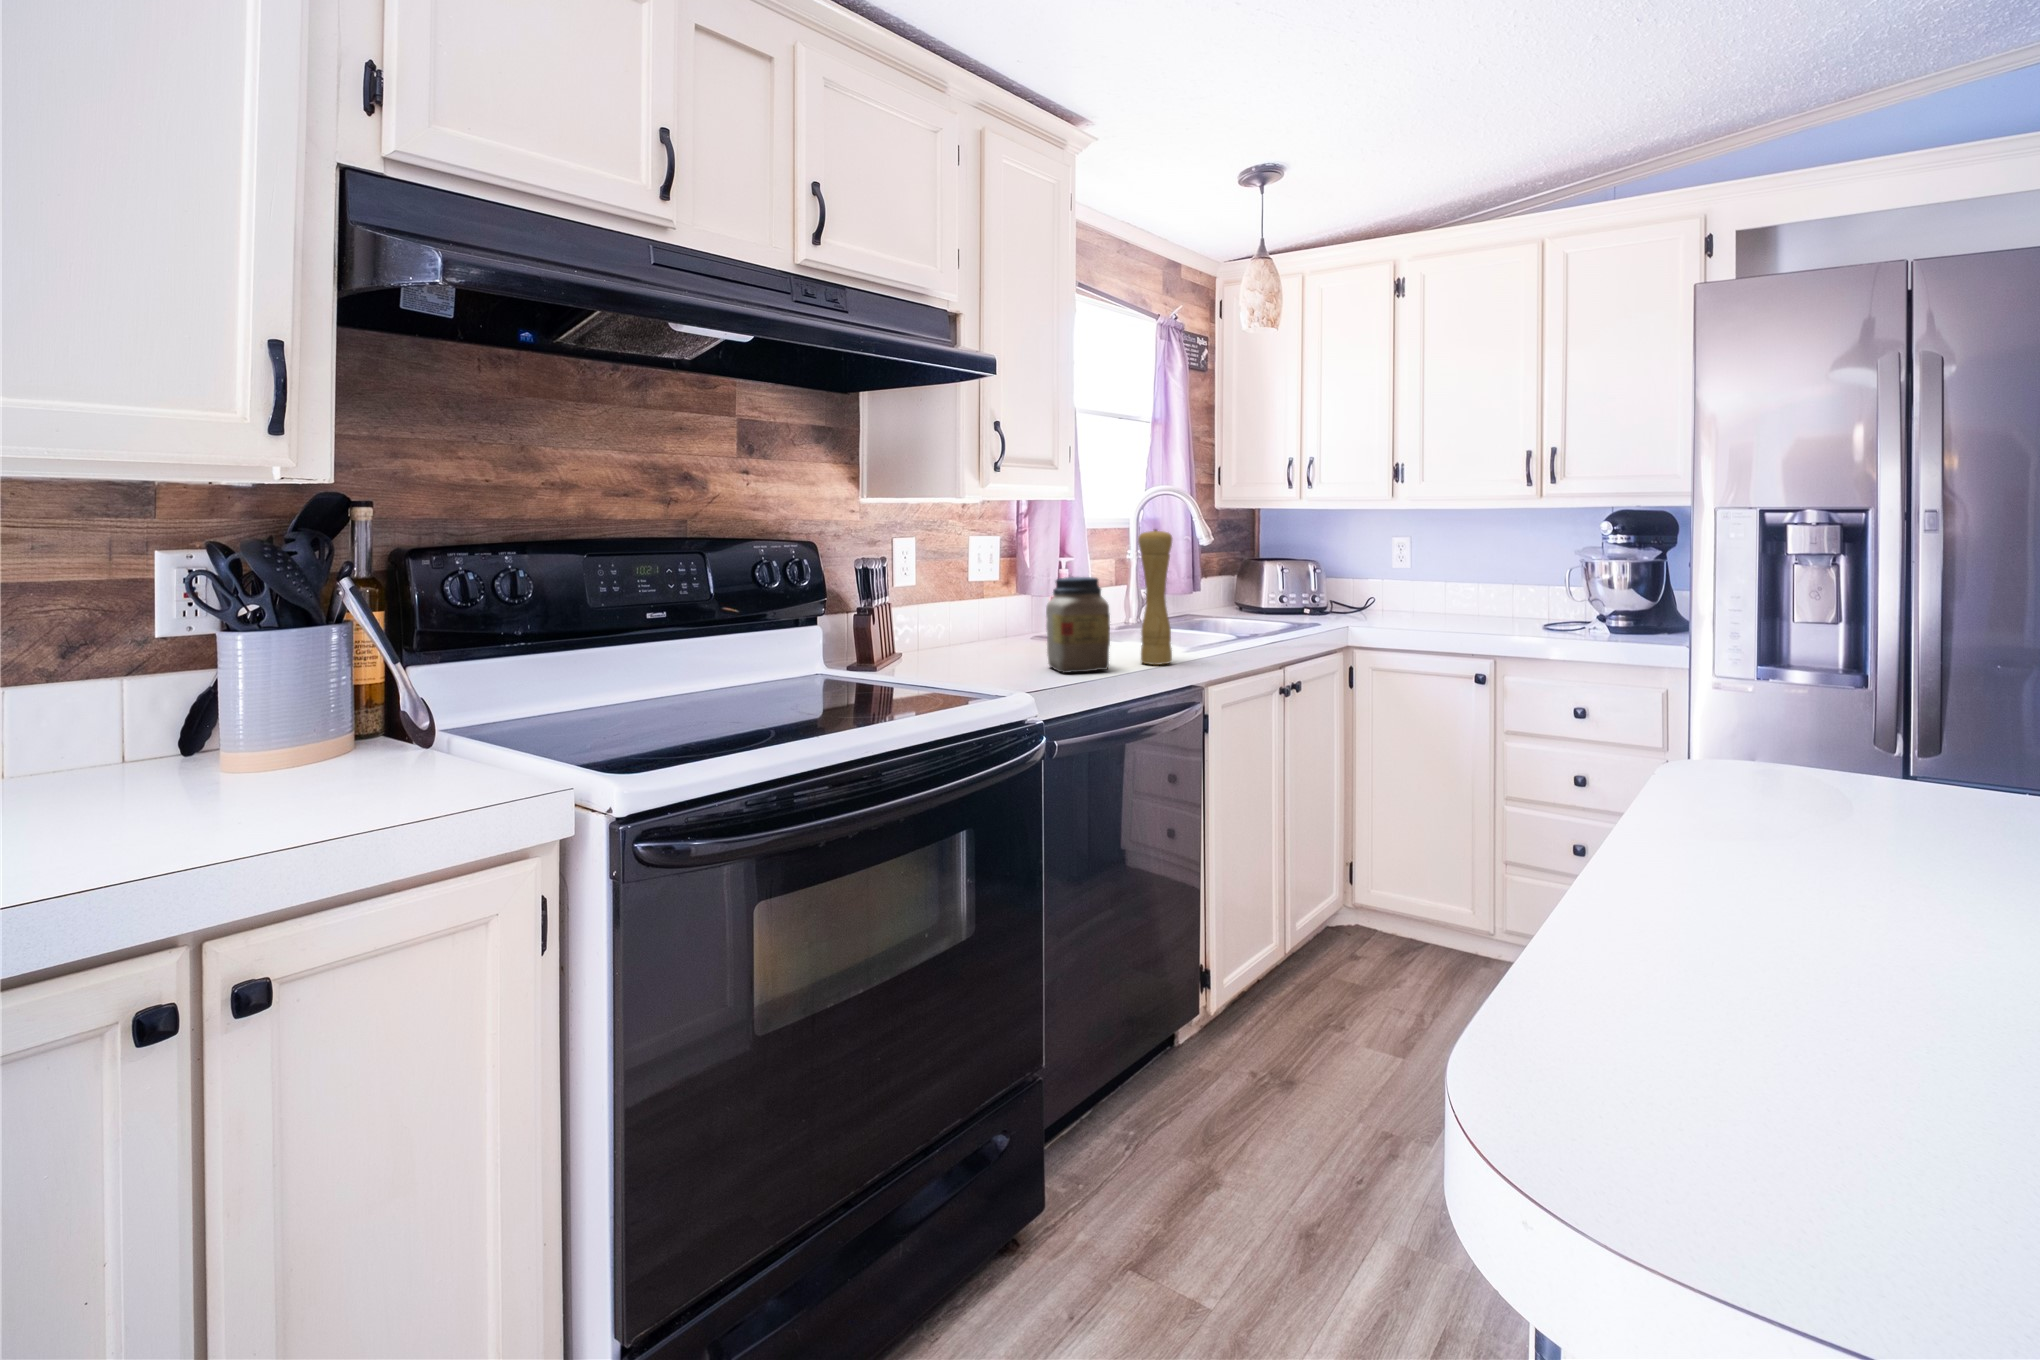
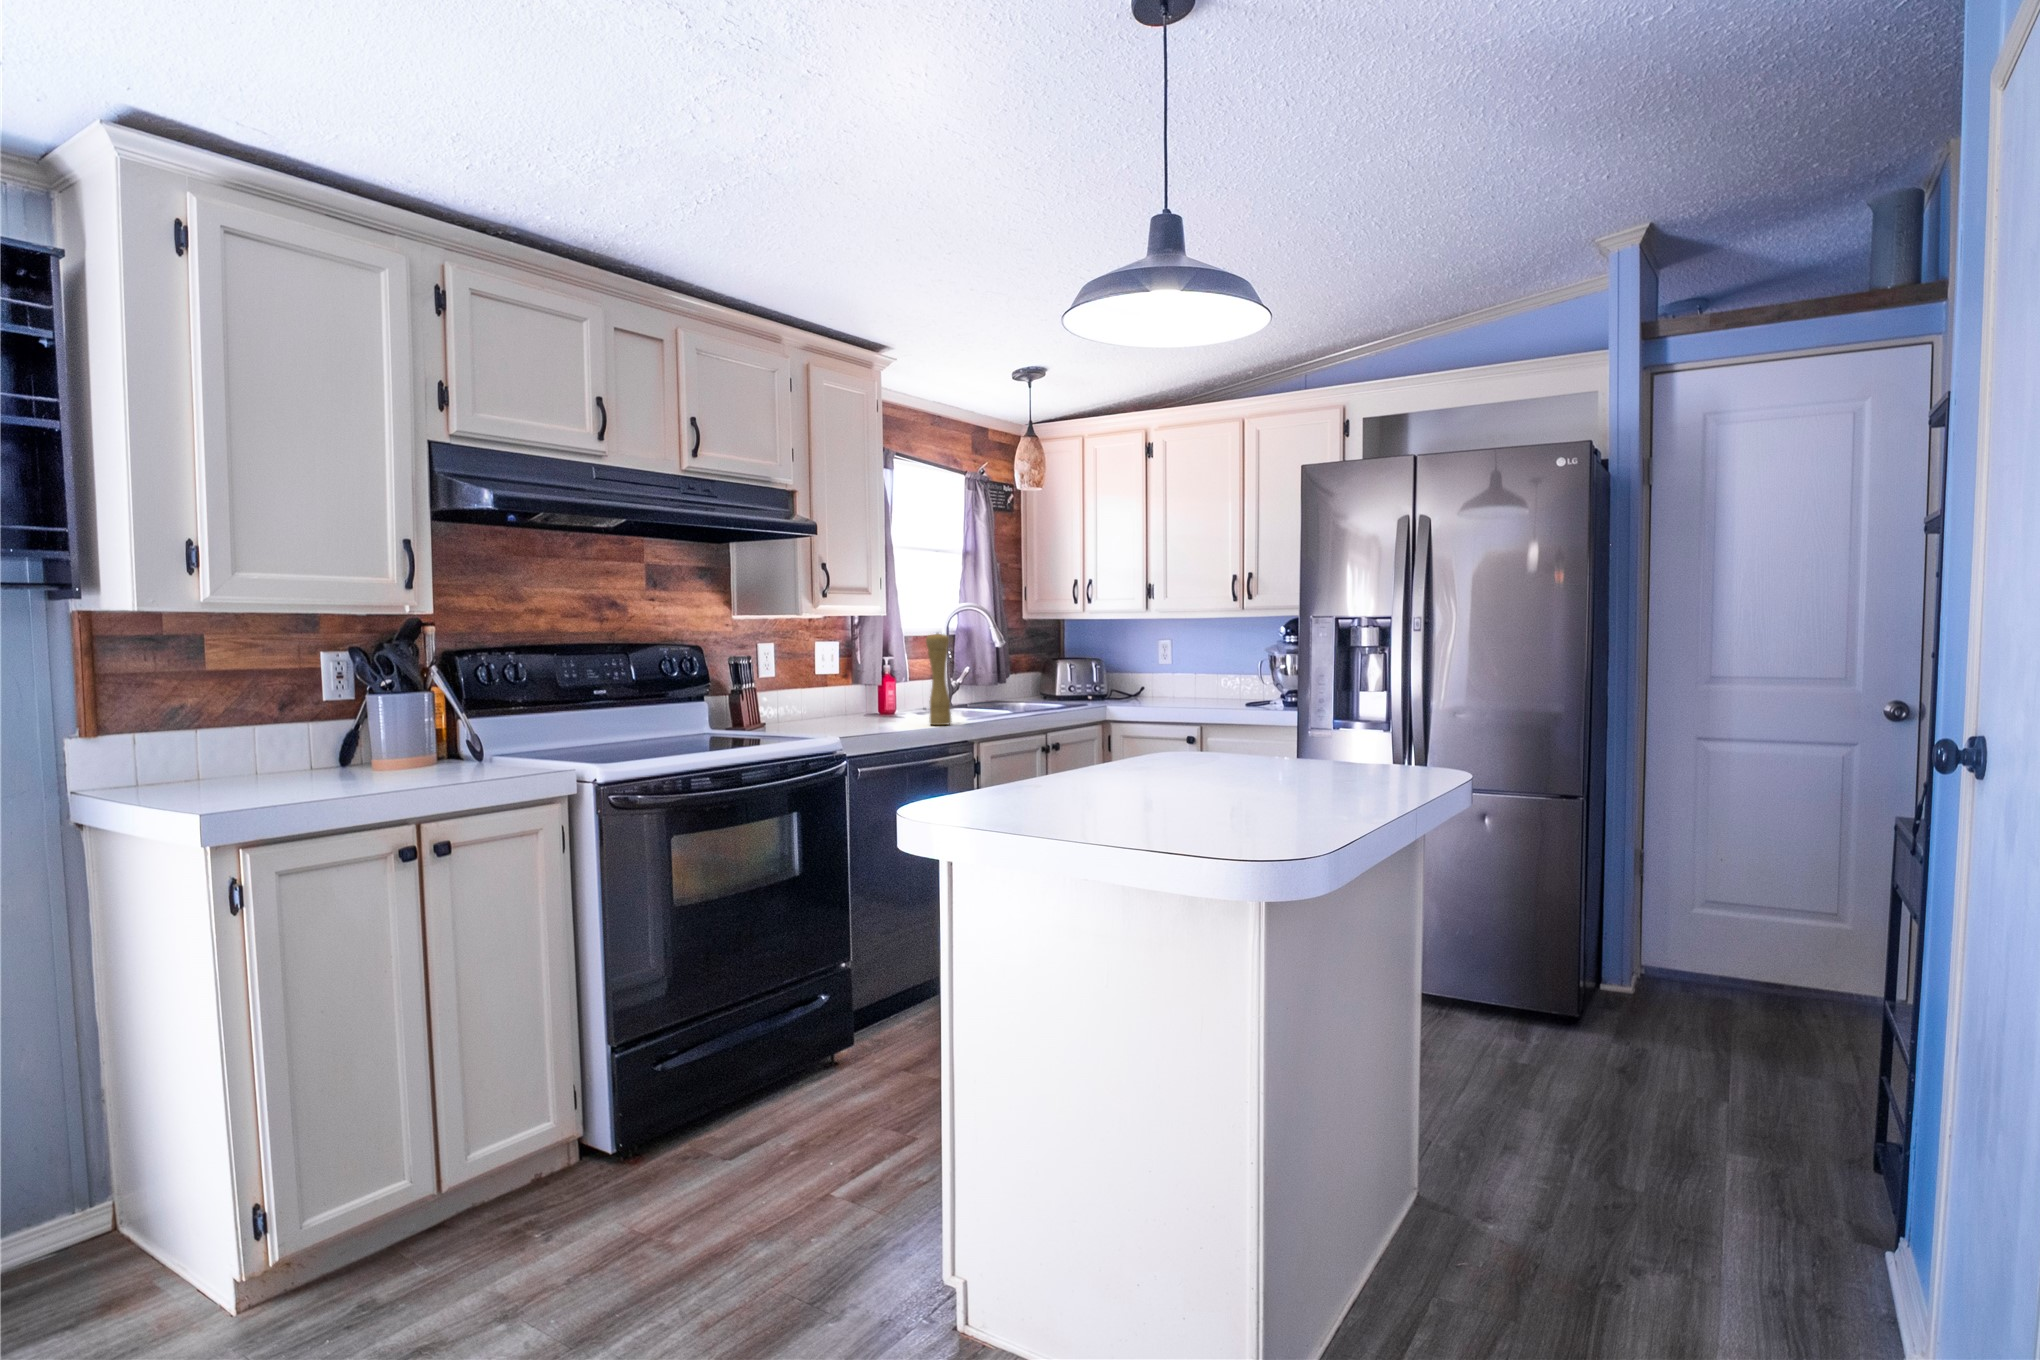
jar: present [1046,577,1110,673] -> none [861,666,904,731]

